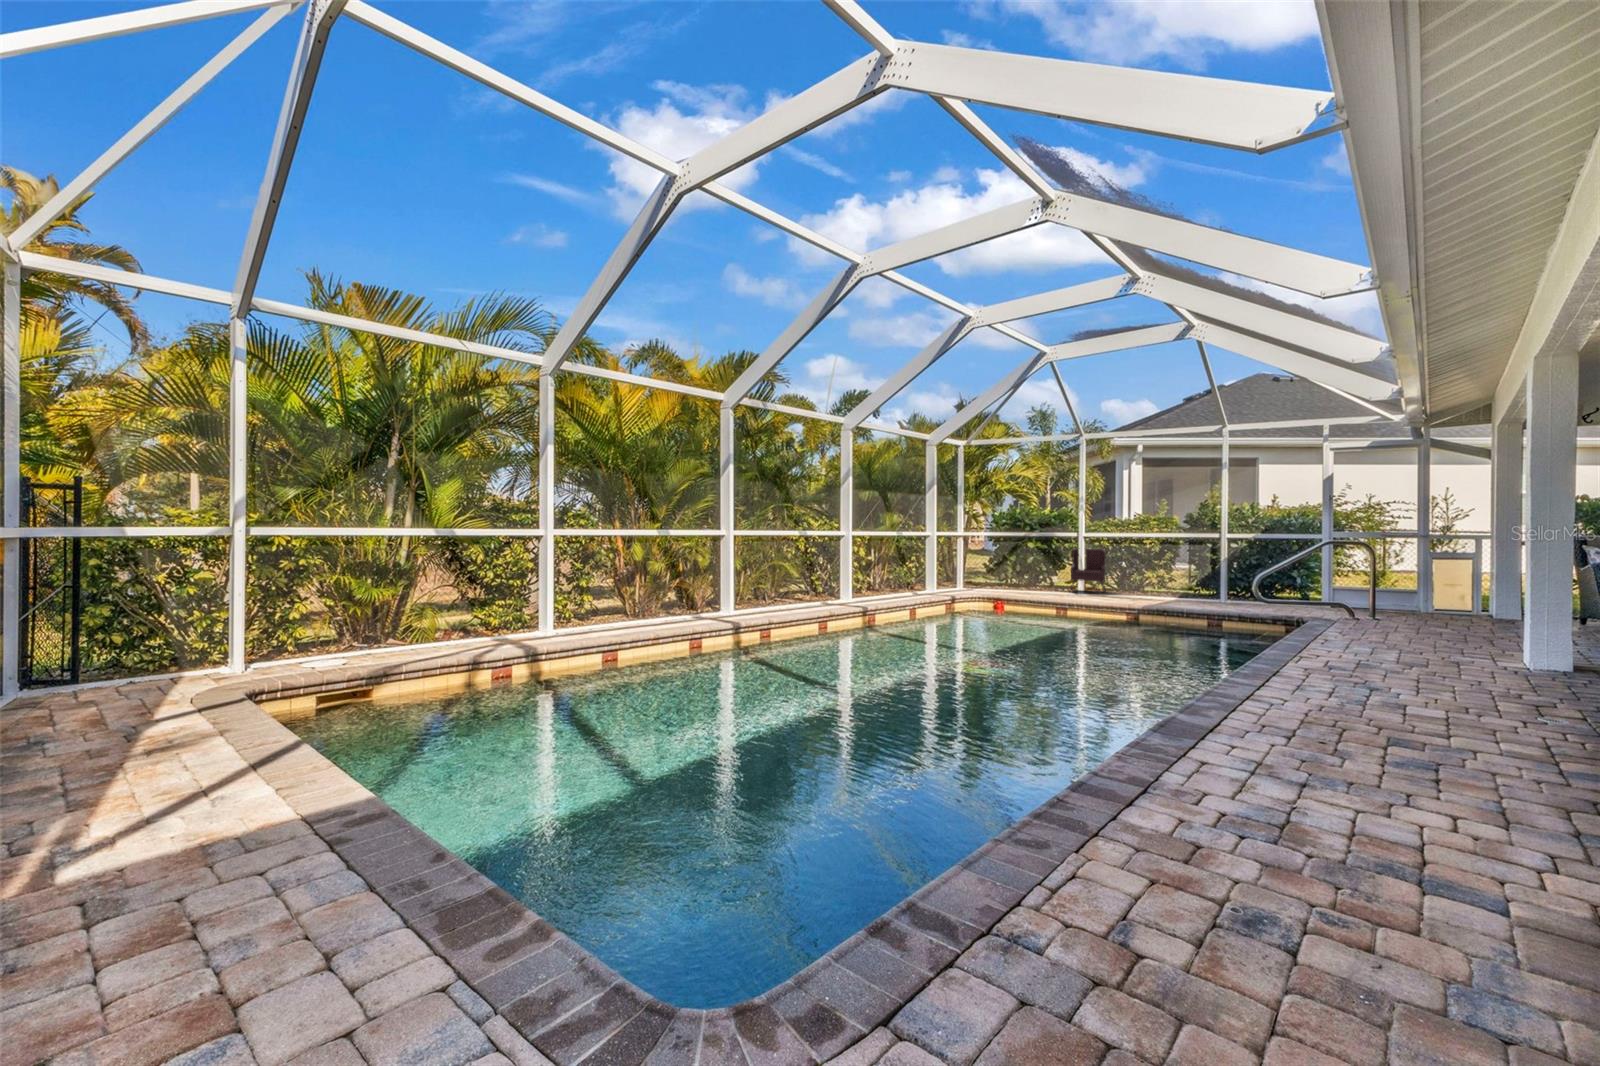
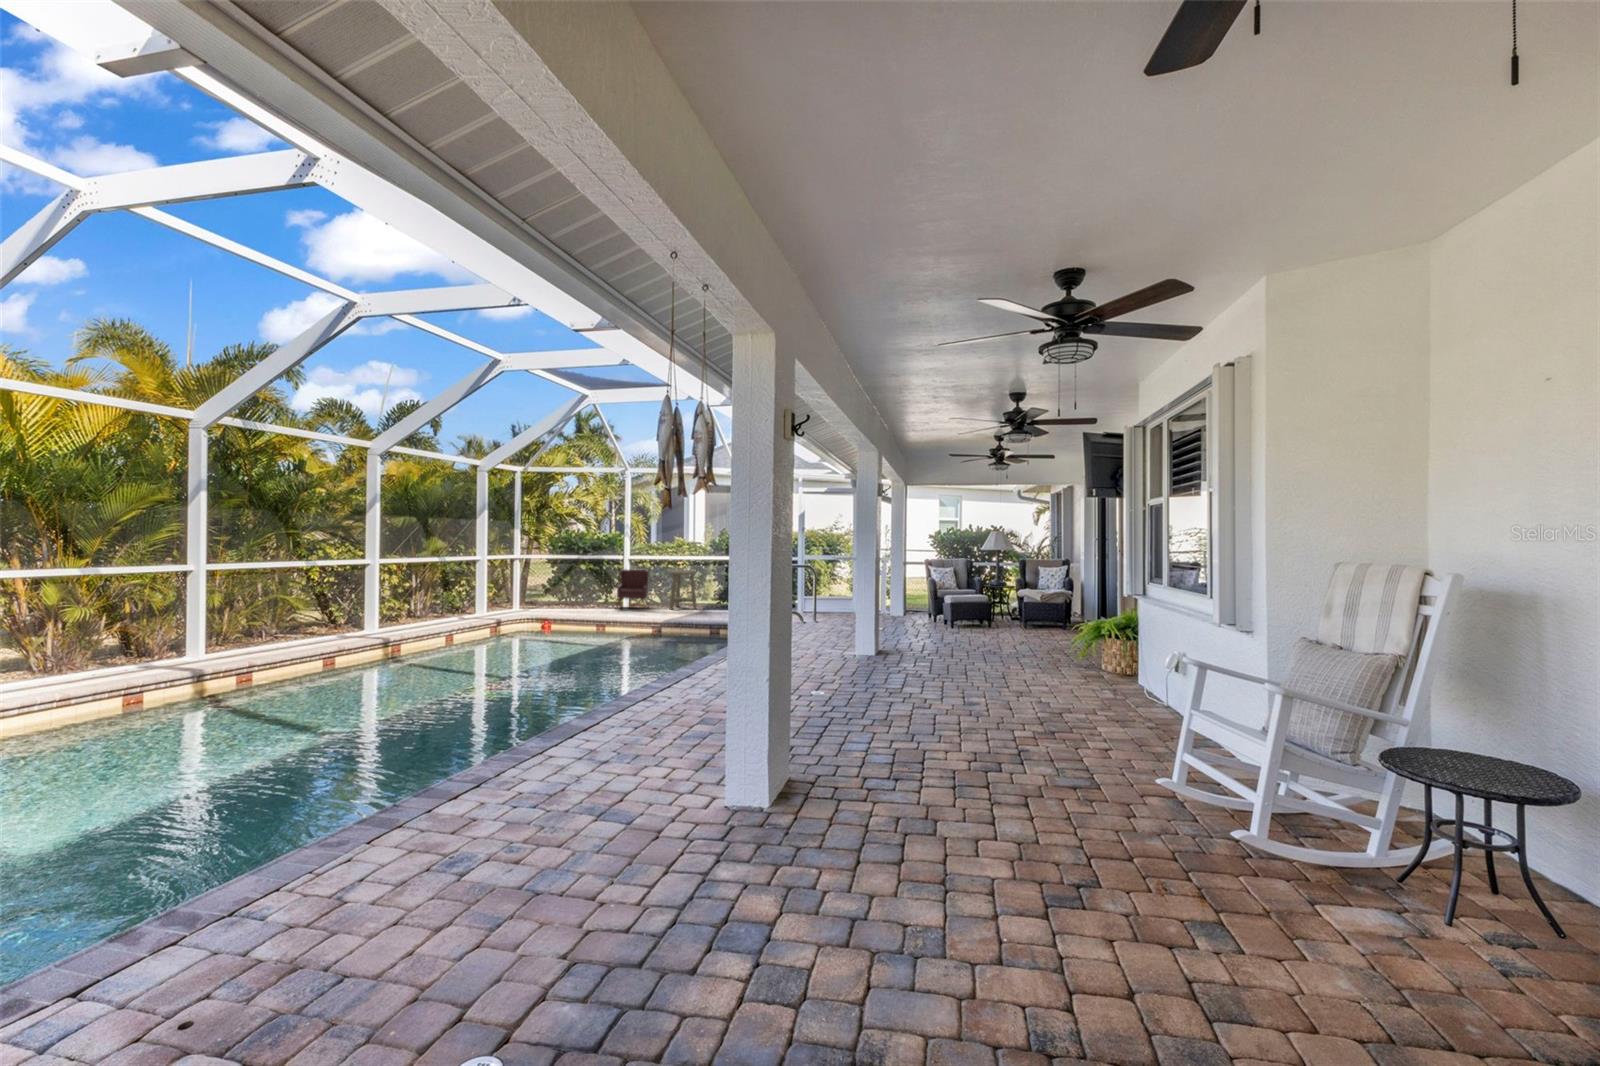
stool: none [1132,550,1168,595] -> present [669,570,697,609]

